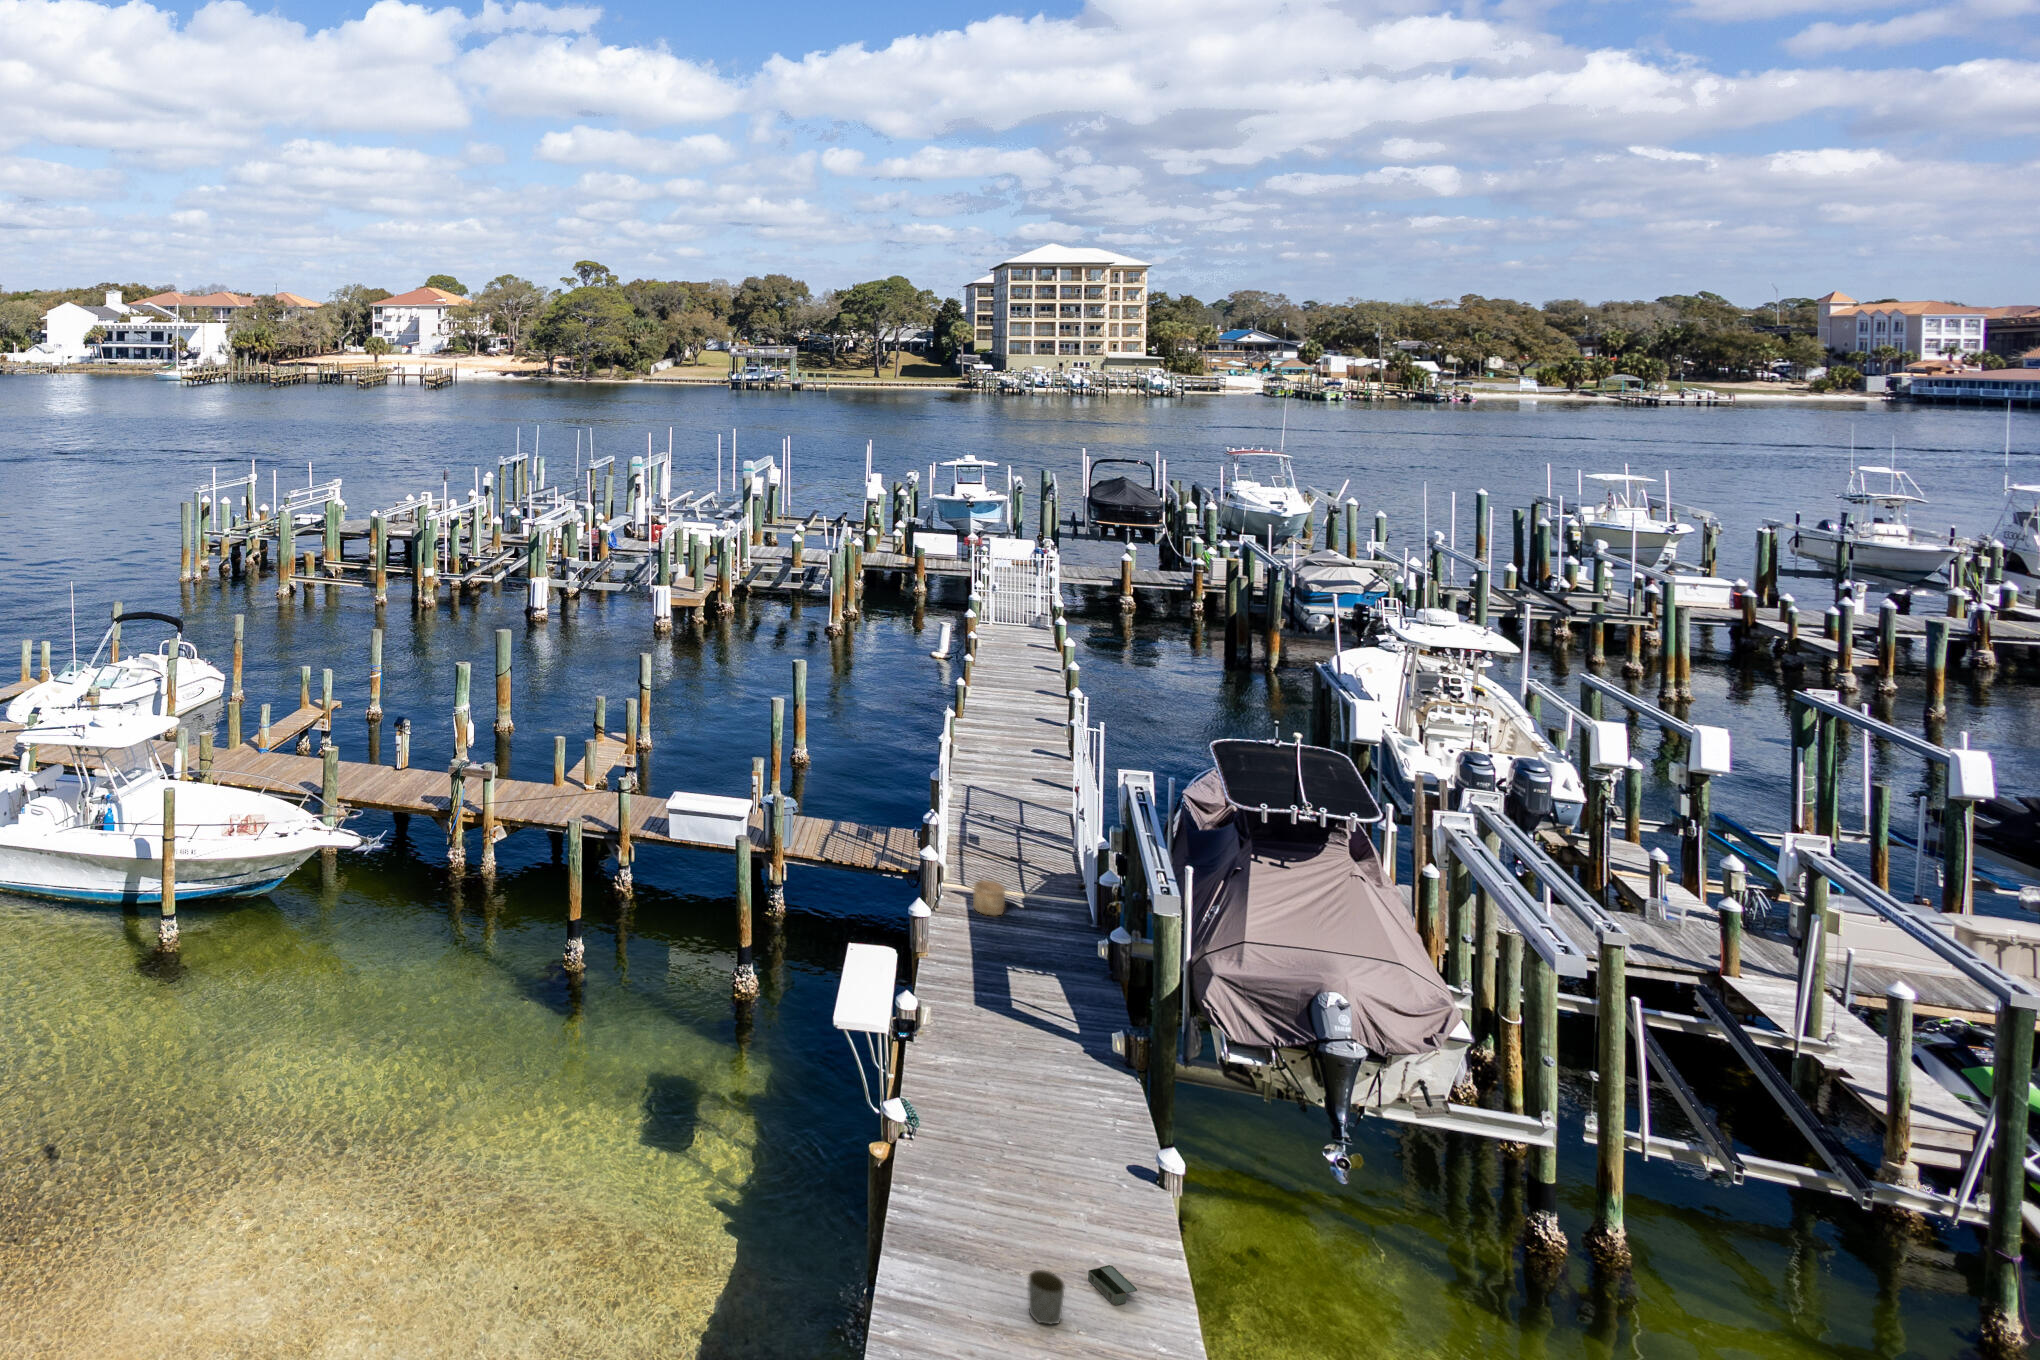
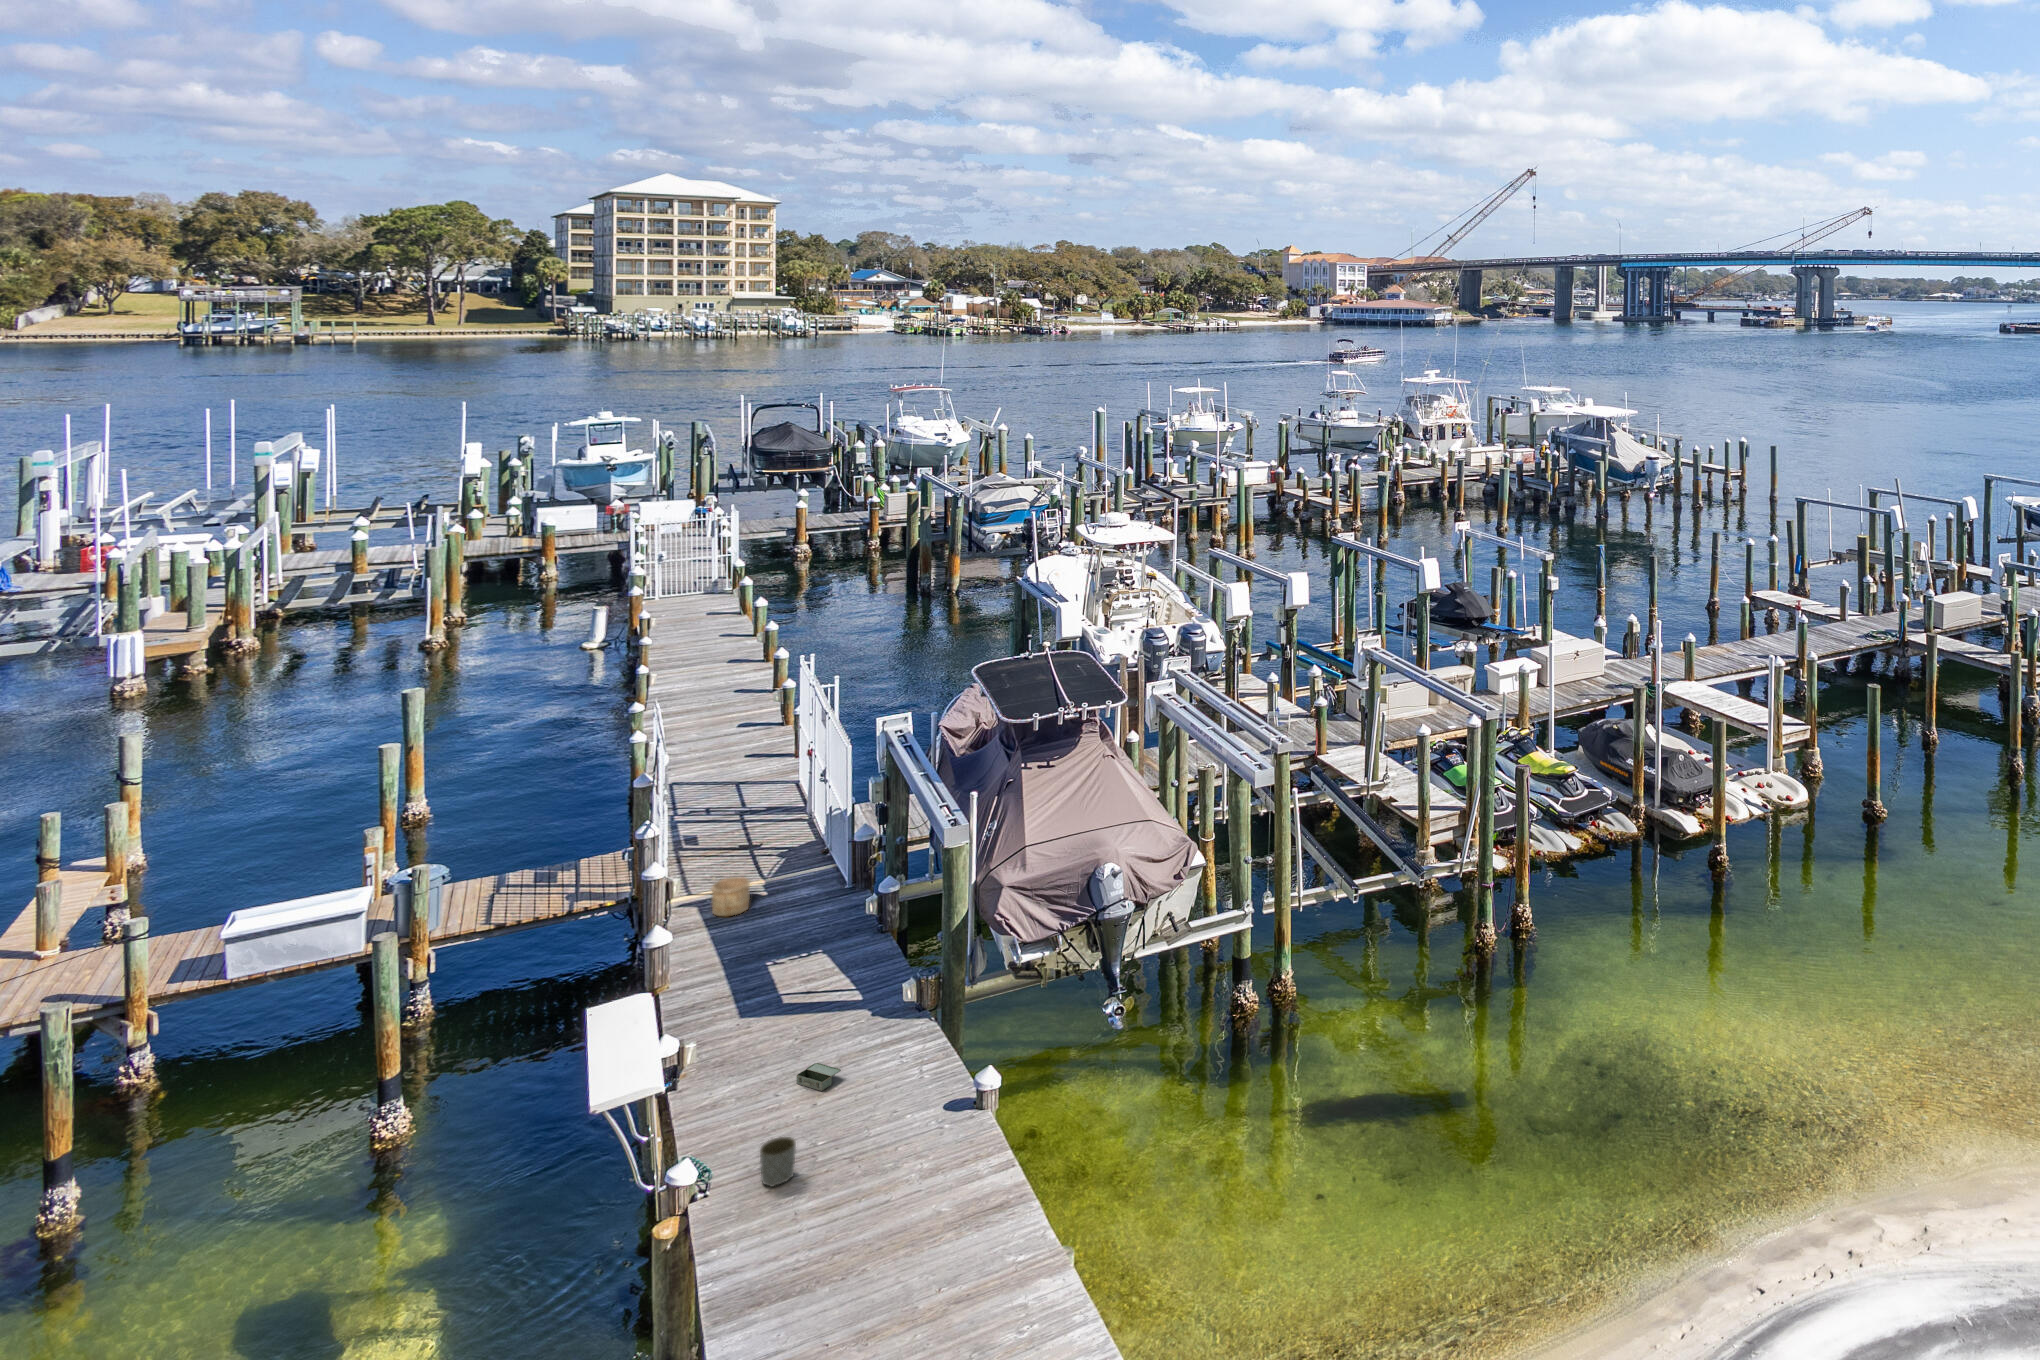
toolbox: present [1088,1265,1137,1305] -> present [797,1063,841,1091]
planter: present [1028,1270,1065,1324] -> present [760,1137,796,1187]

